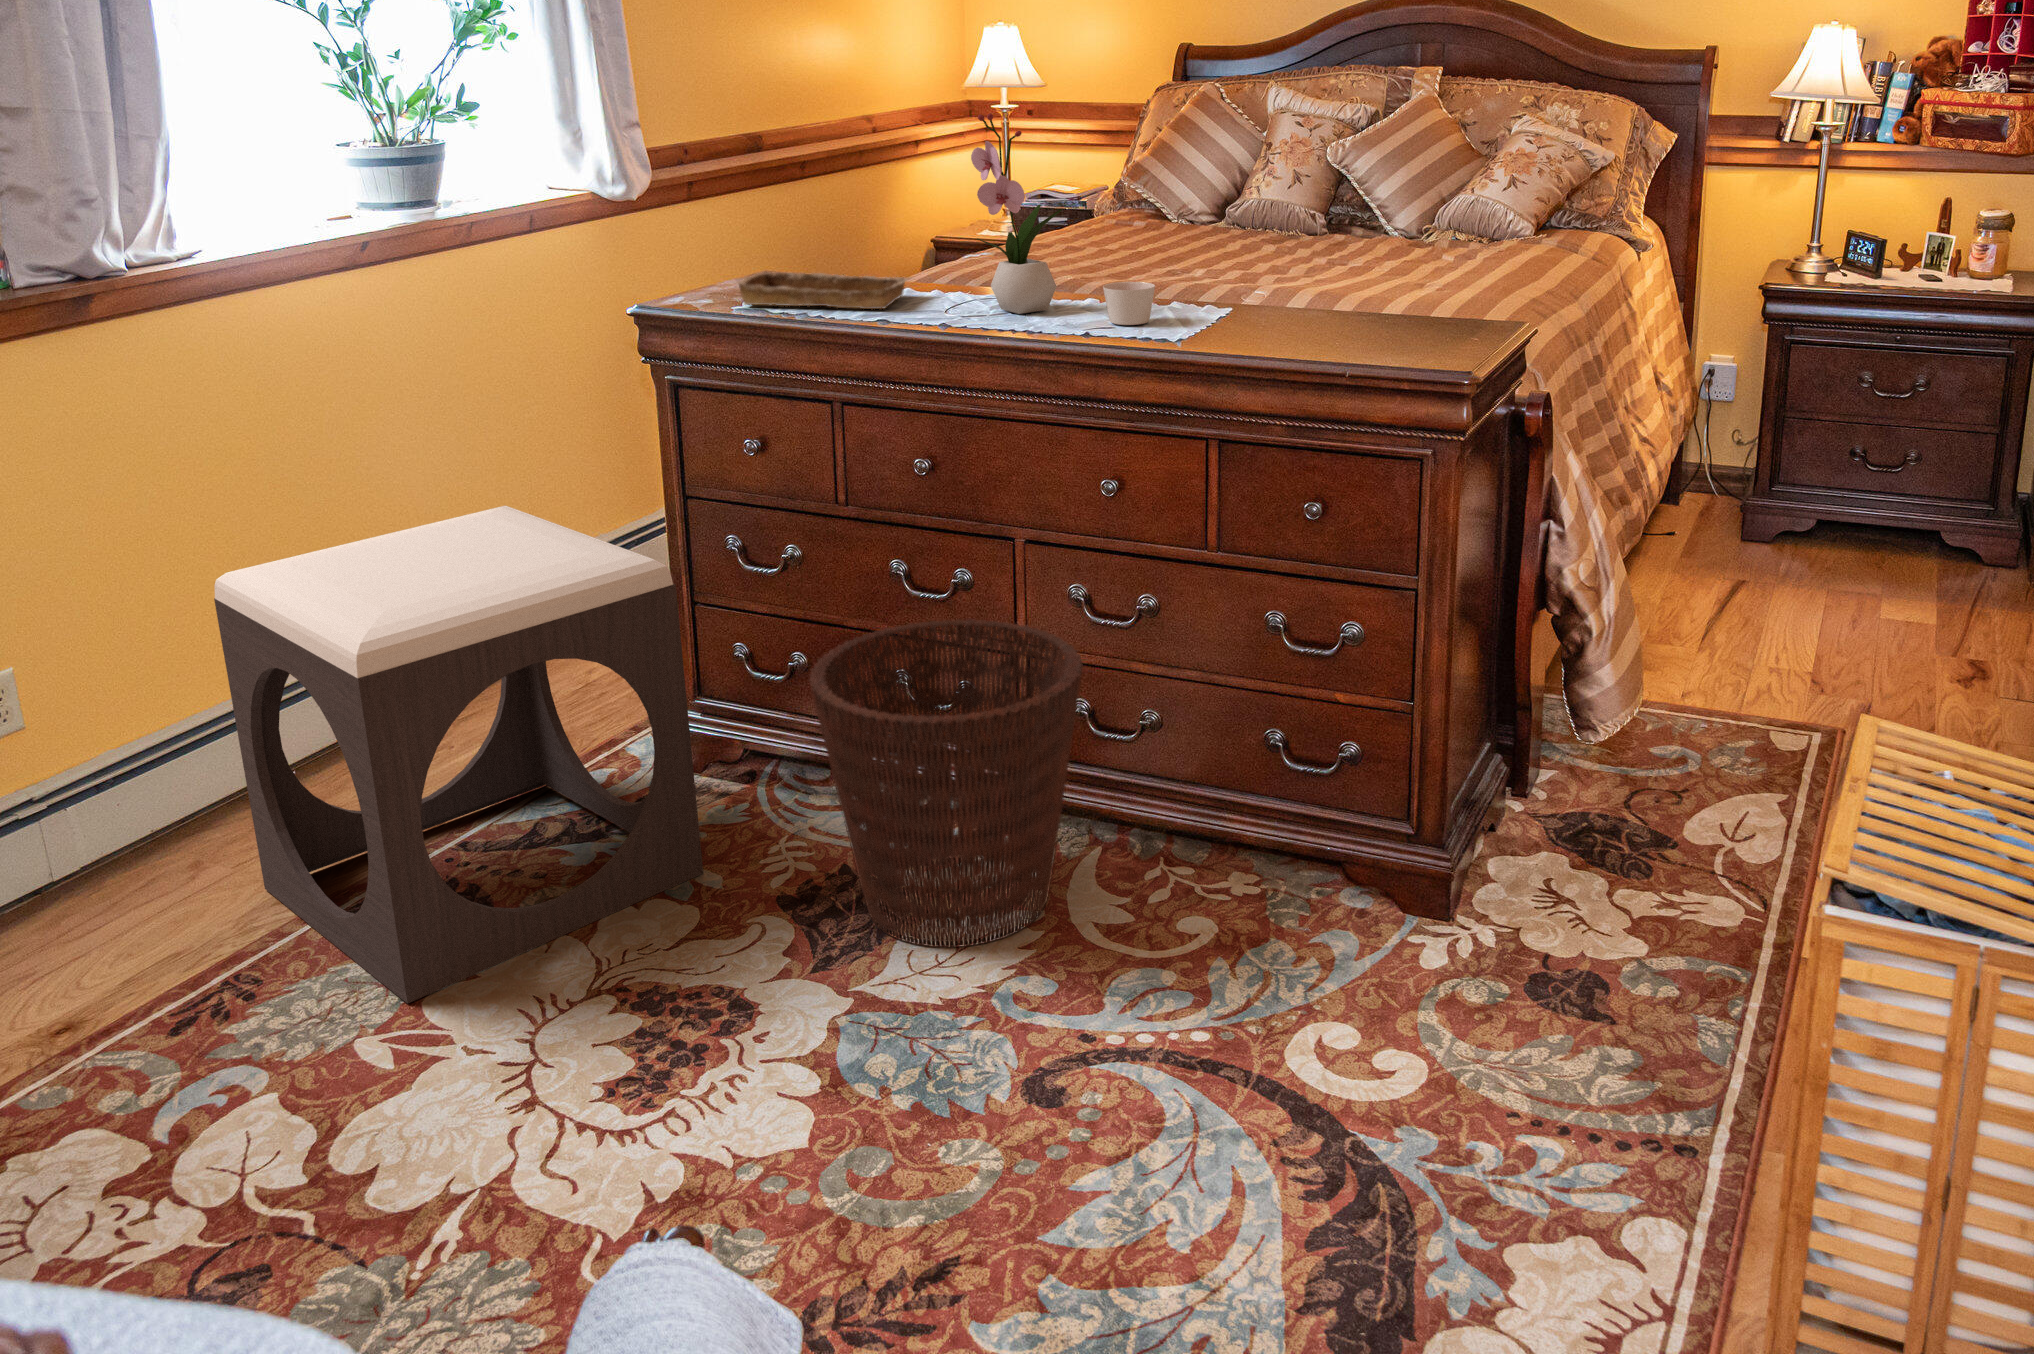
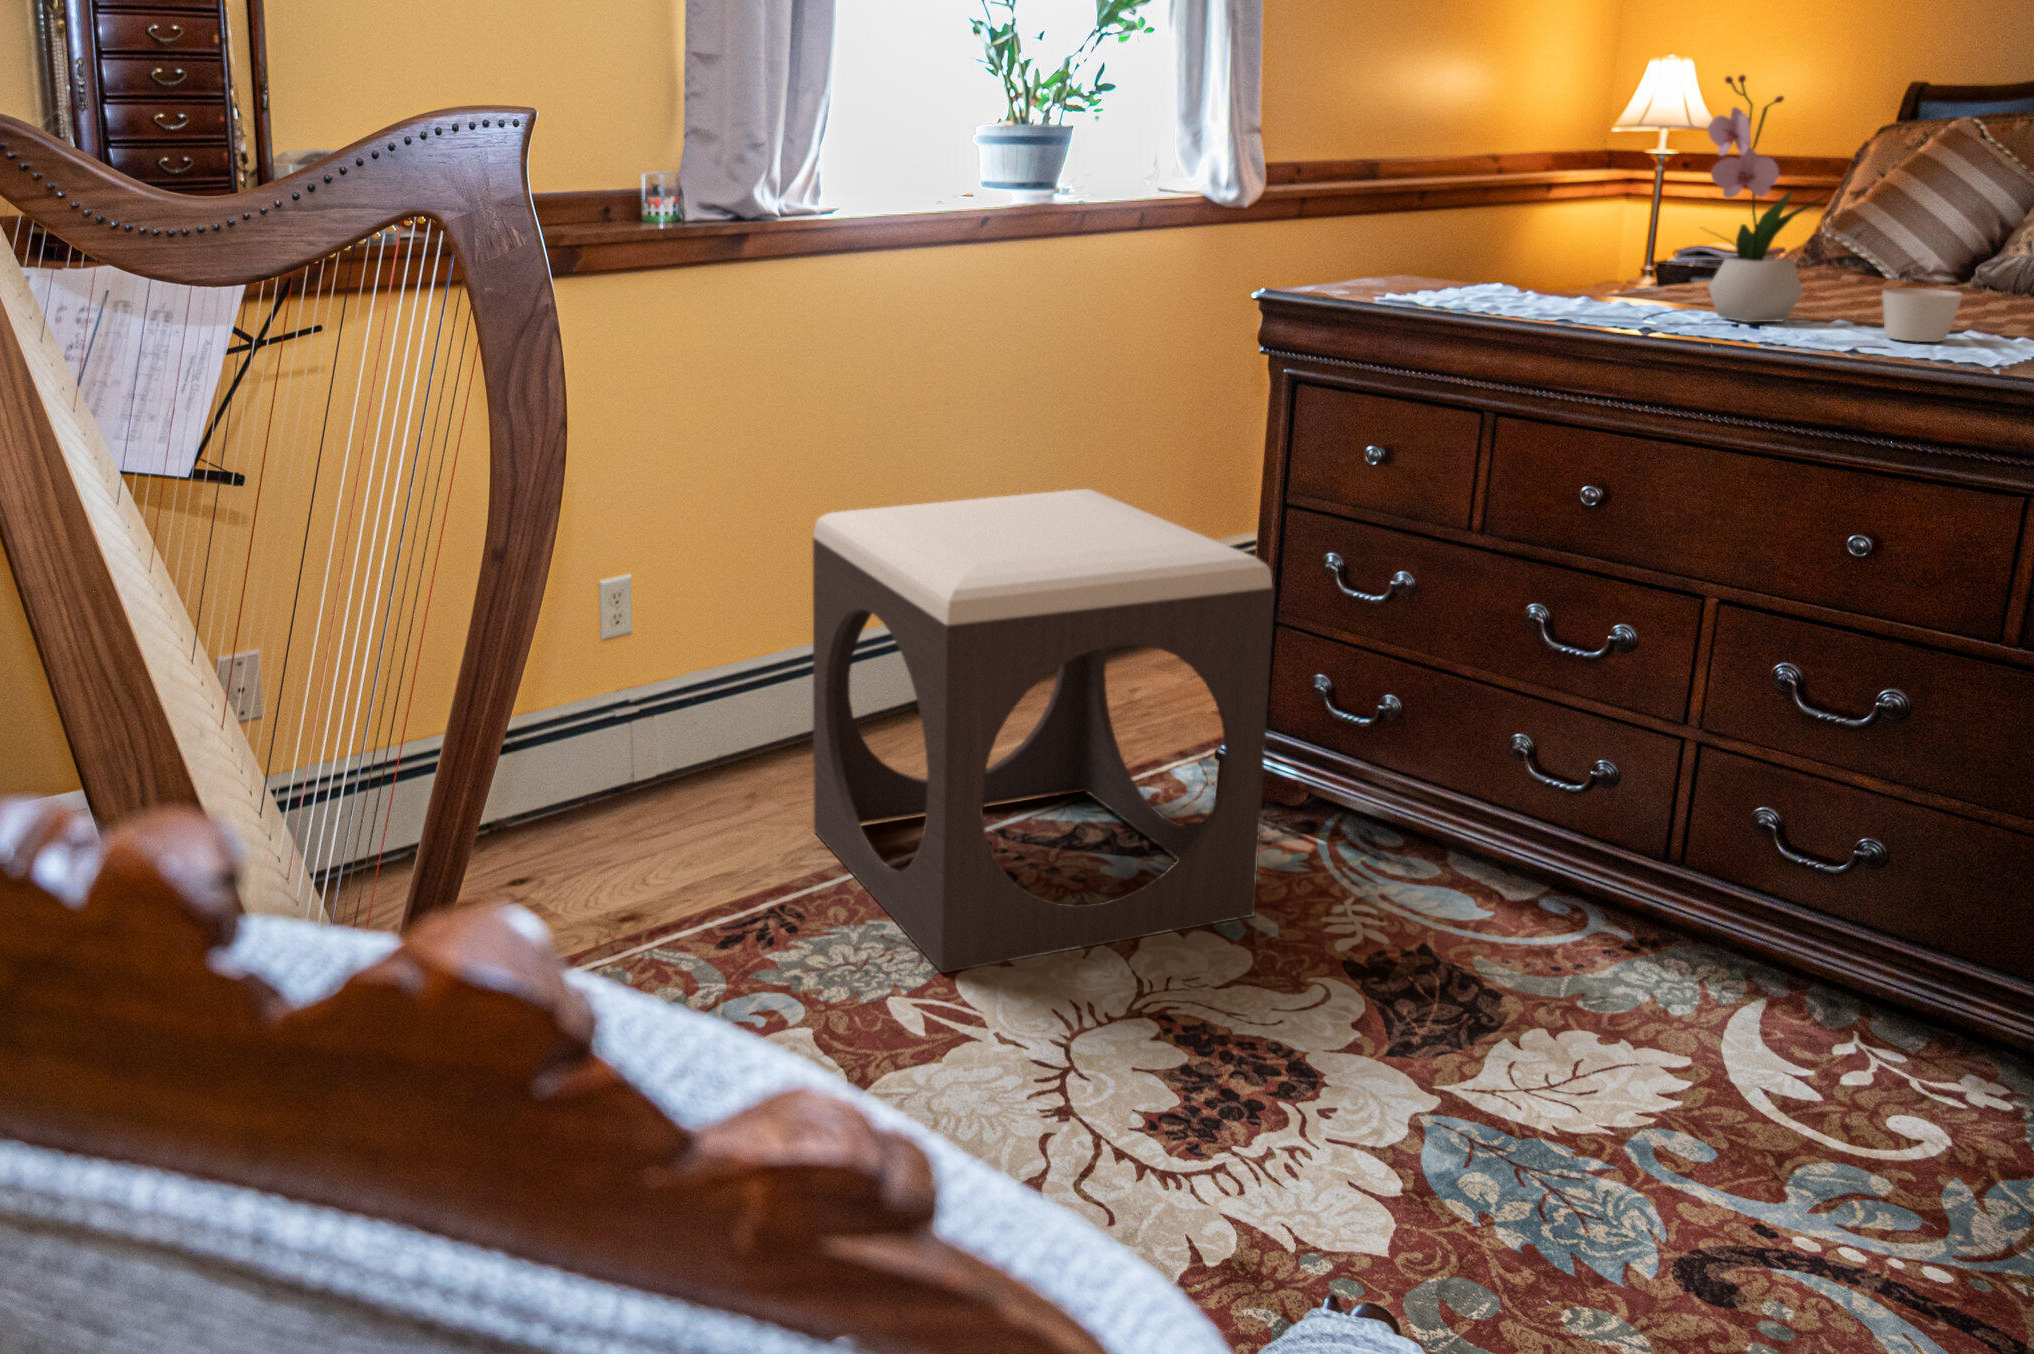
tray: present [738,271,909,309] -> none [1372,263,1598,307]
basket: present [809,620,1083,947] -> none [1425,678,1799,1079]

